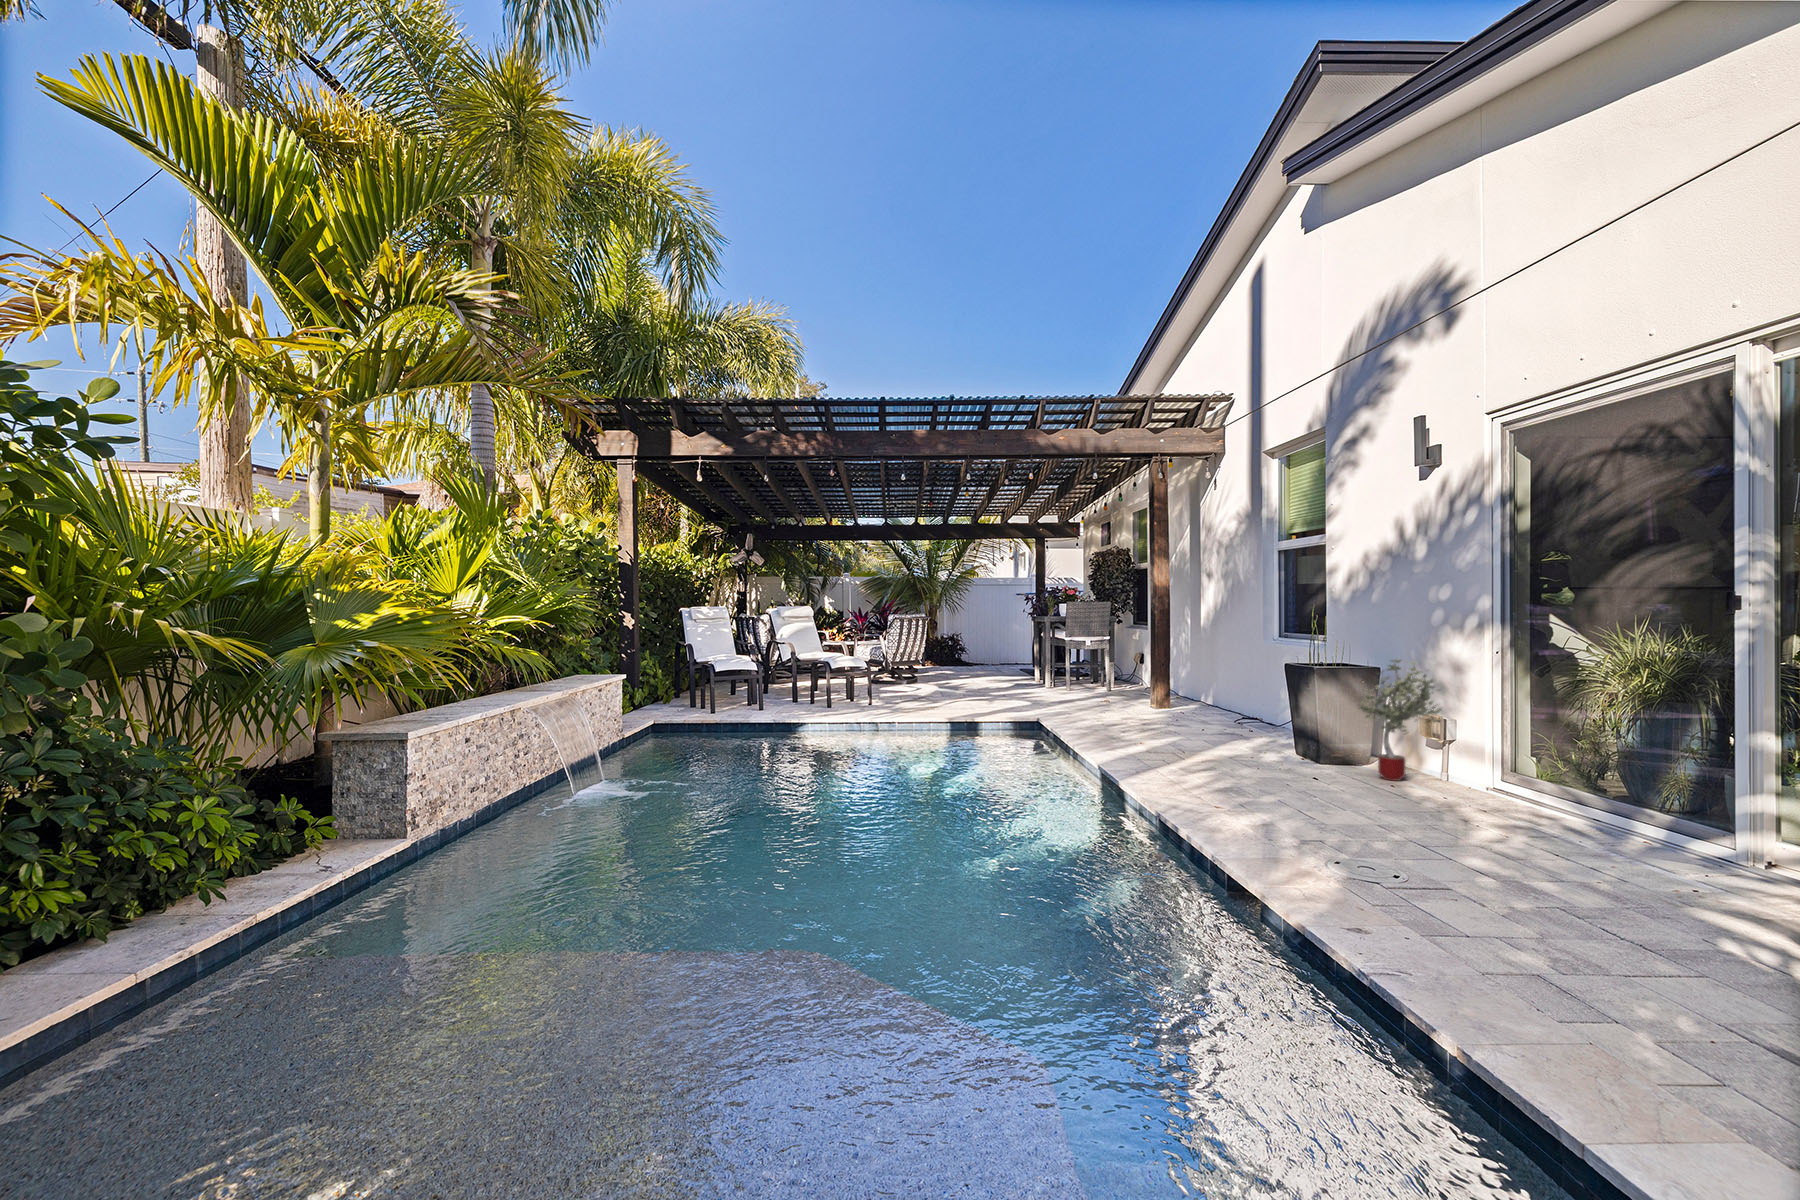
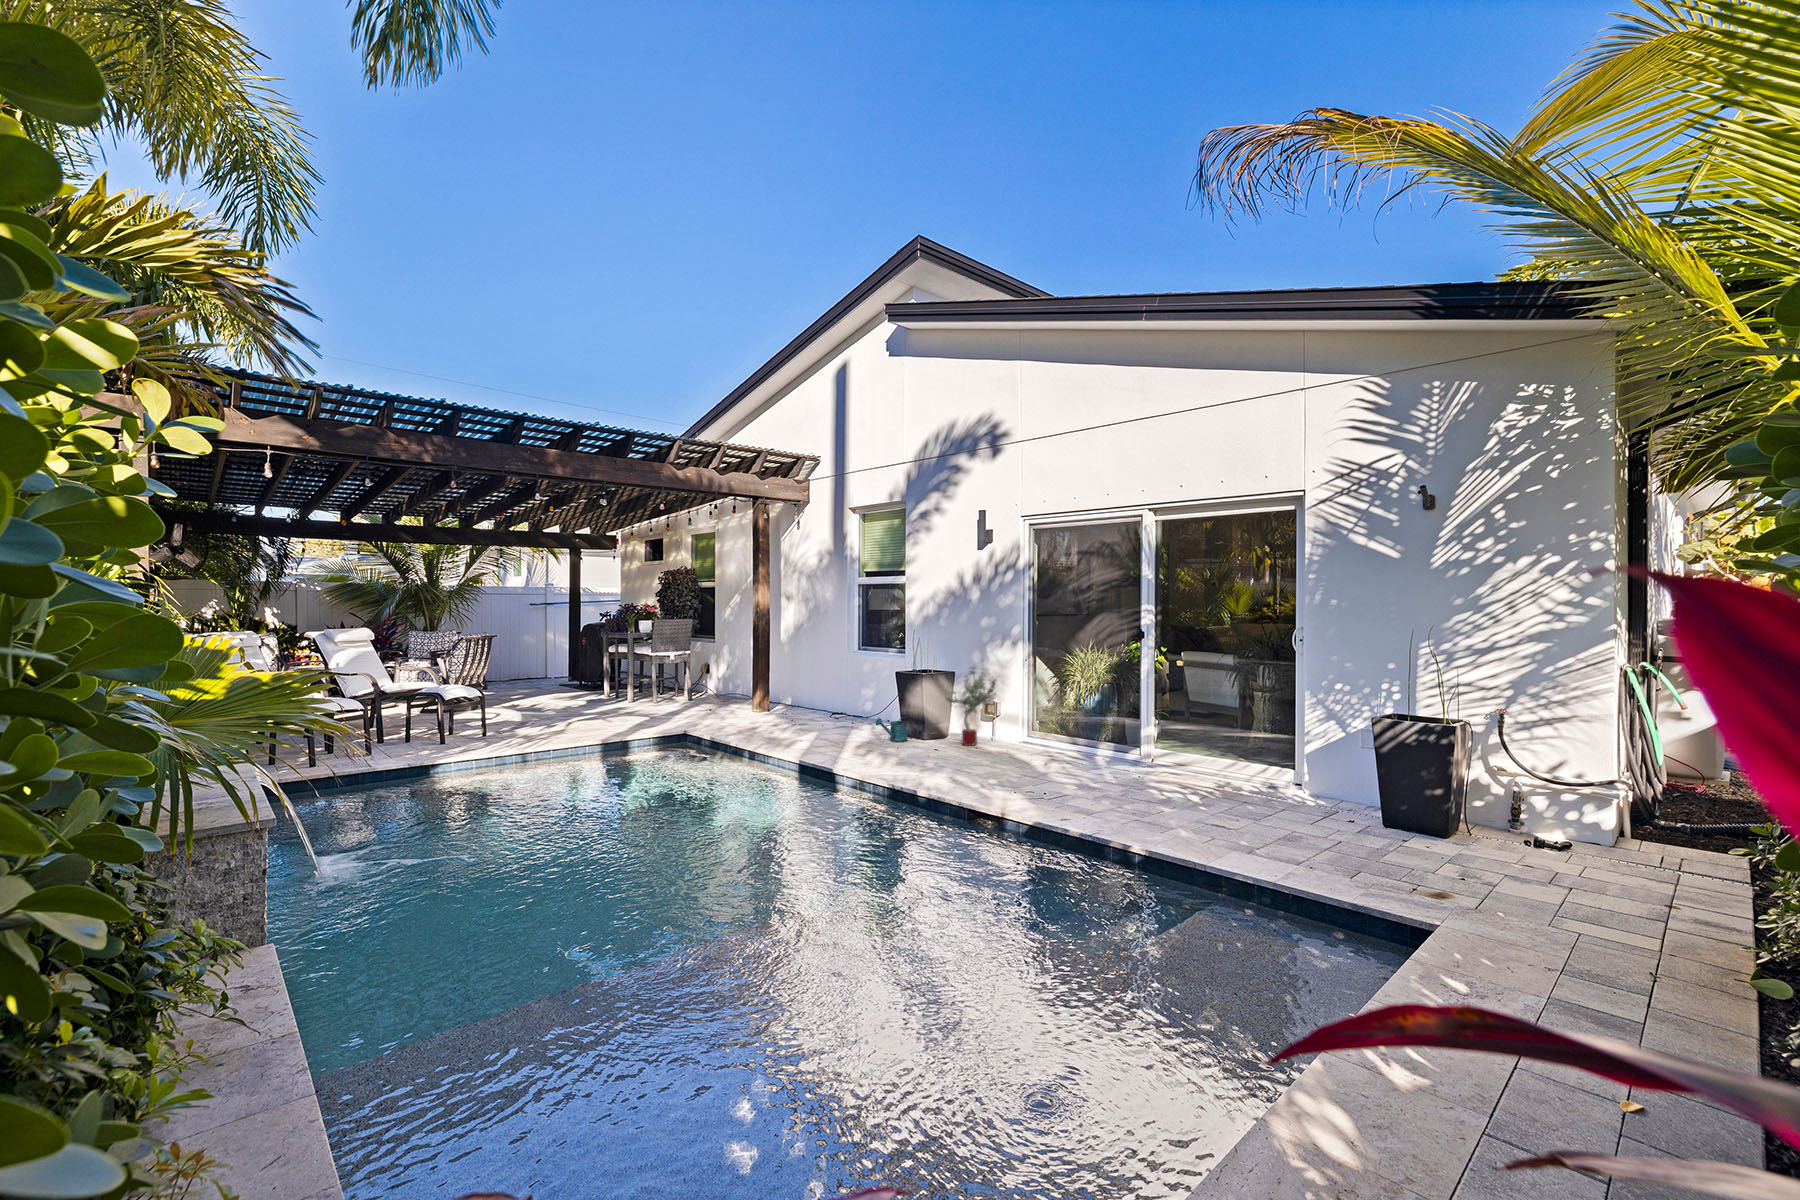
watering can: none [1246,725,1305,763] -> present [876,717,911,742]

